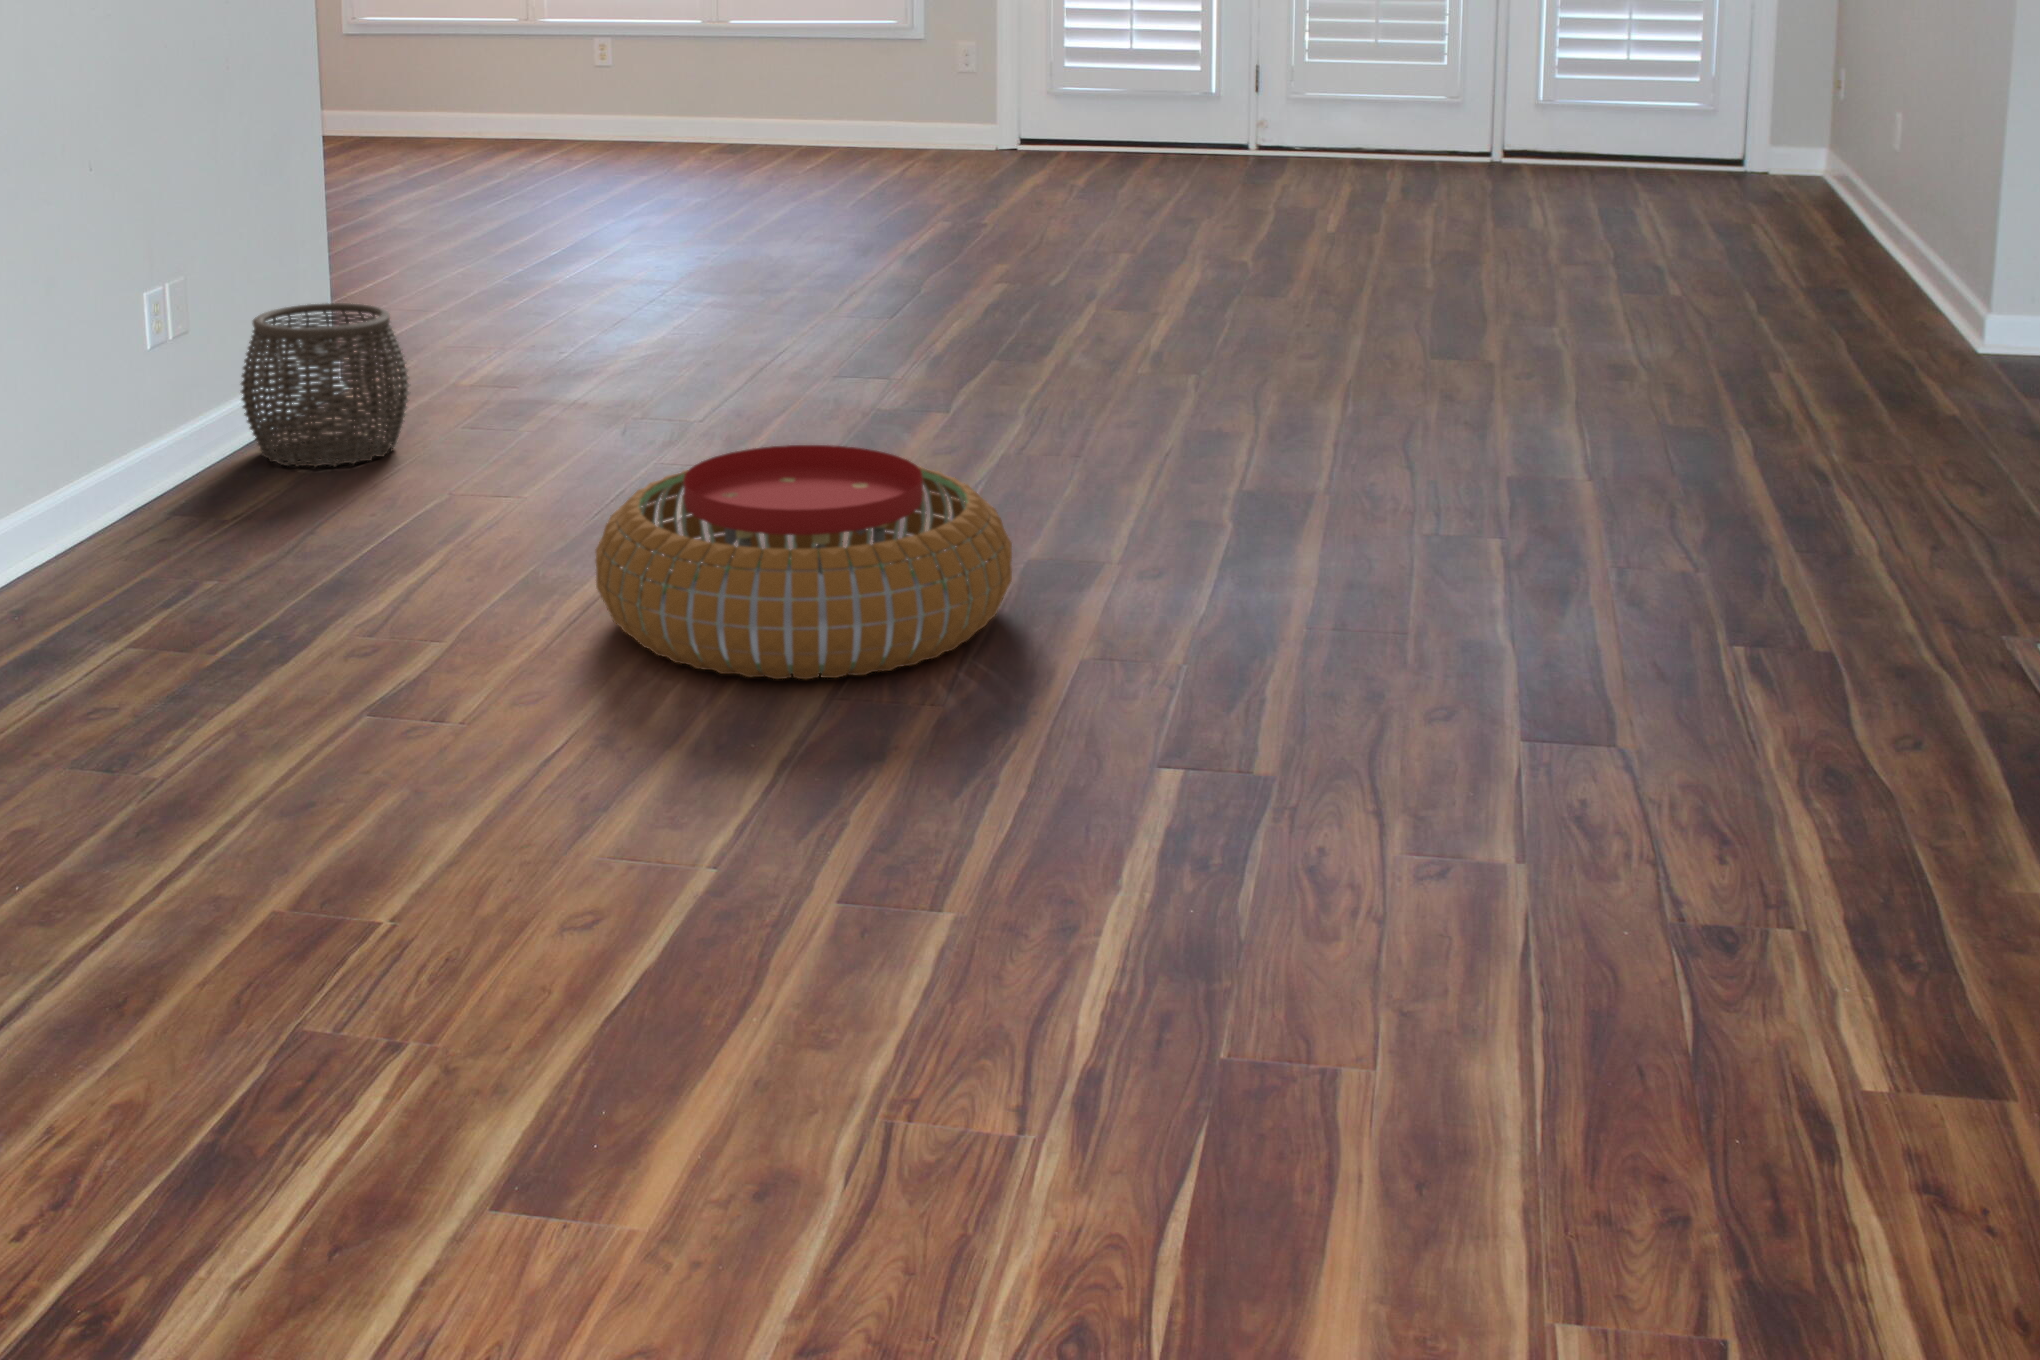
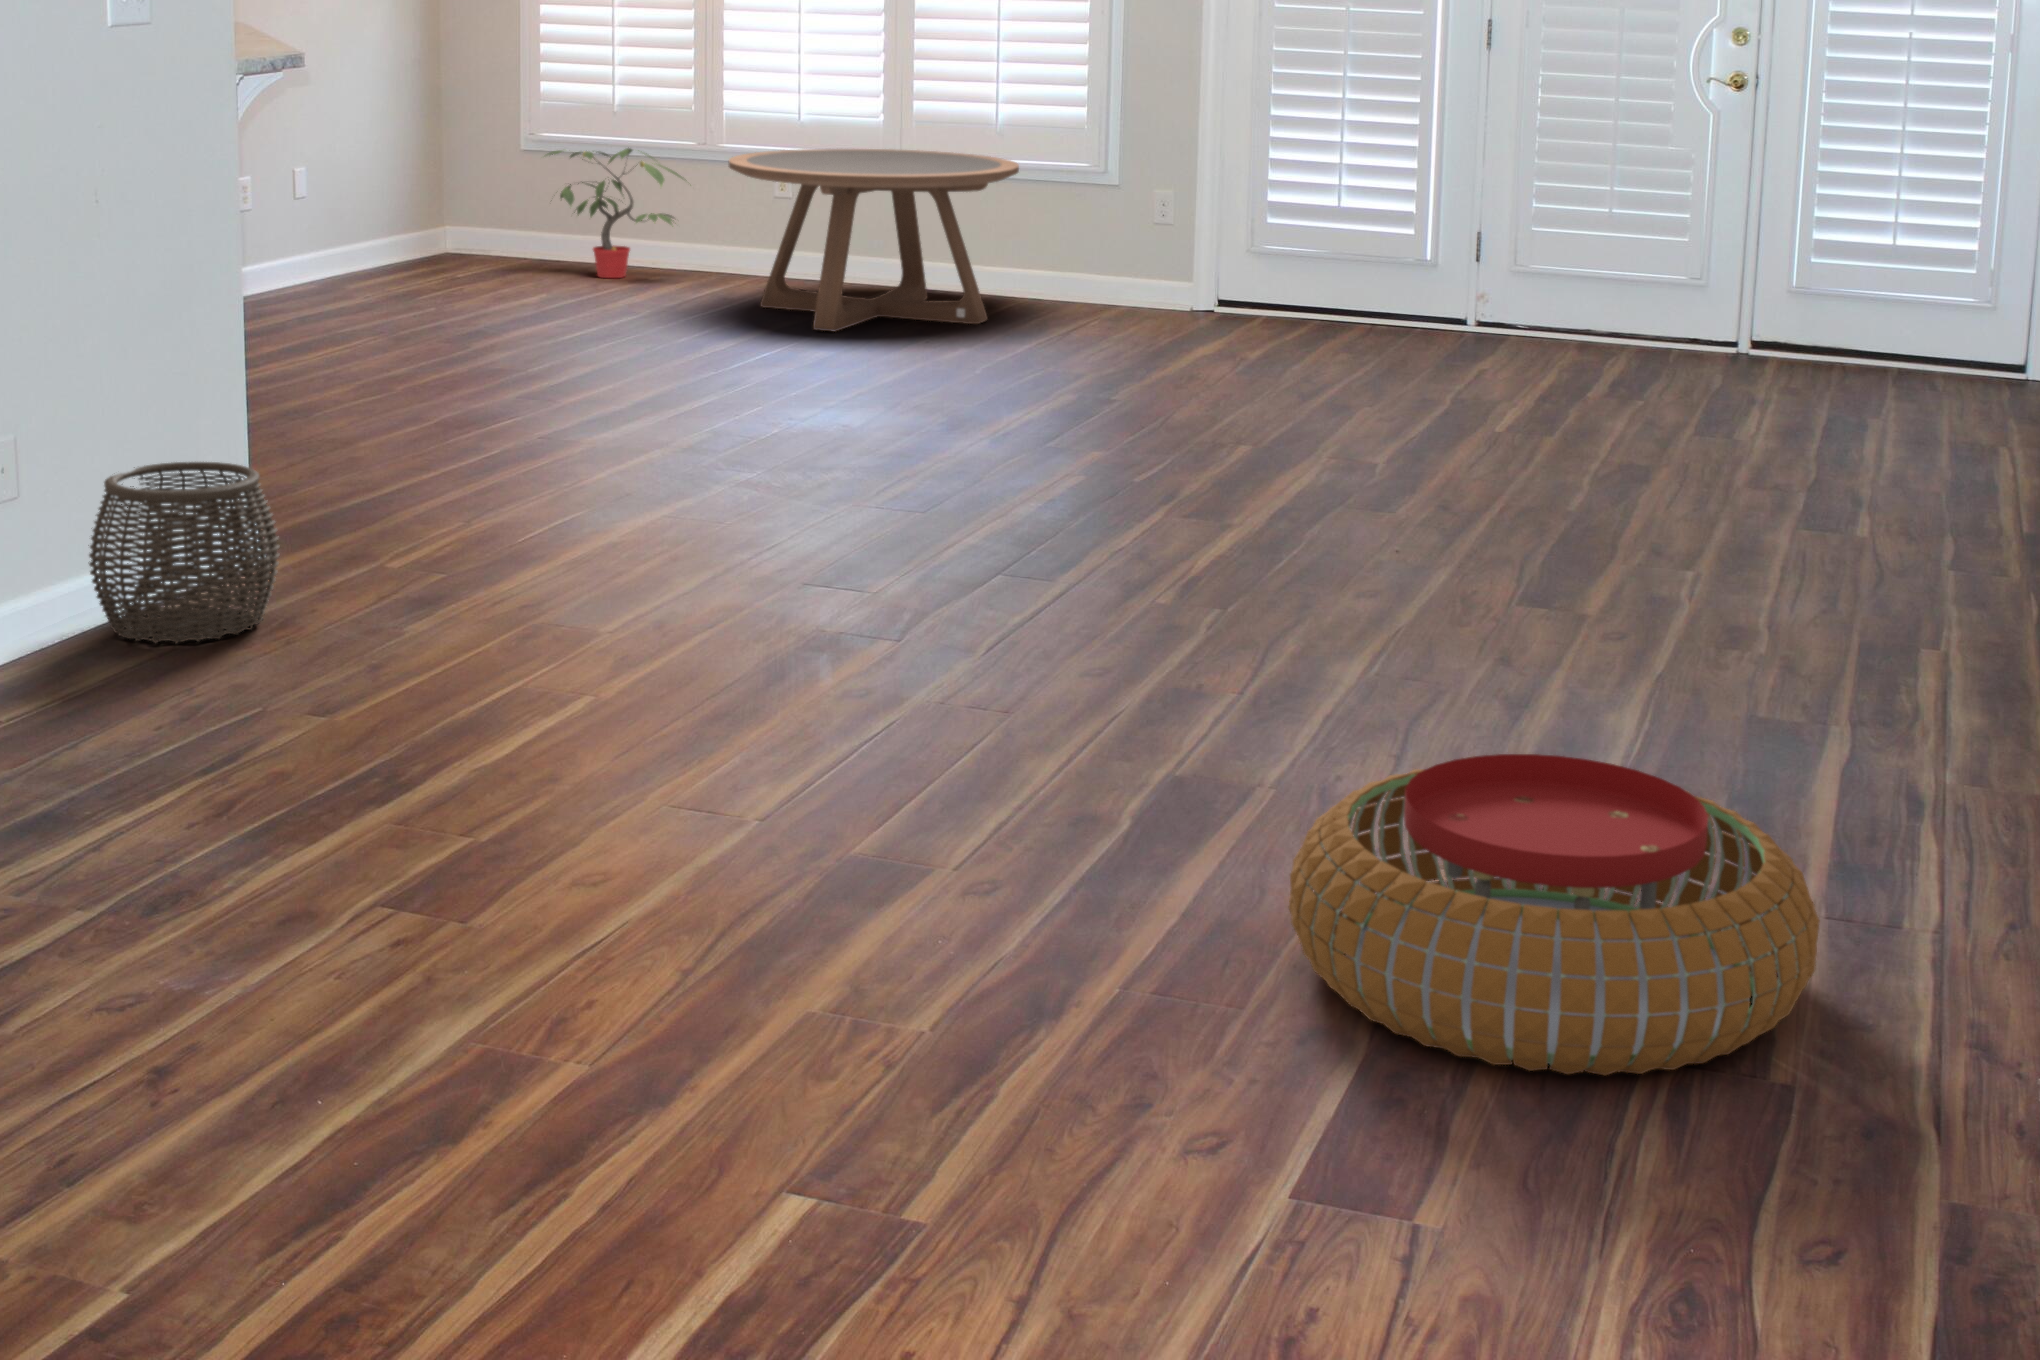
coffee table: none [577,16,844,183] -> present [729,149,1019,331]
potted plant: none [377,25,524,148] -> present [546,148,687,278]
pouf: present [595,445,1012,679] -> present [1288,754,1819,1075]

